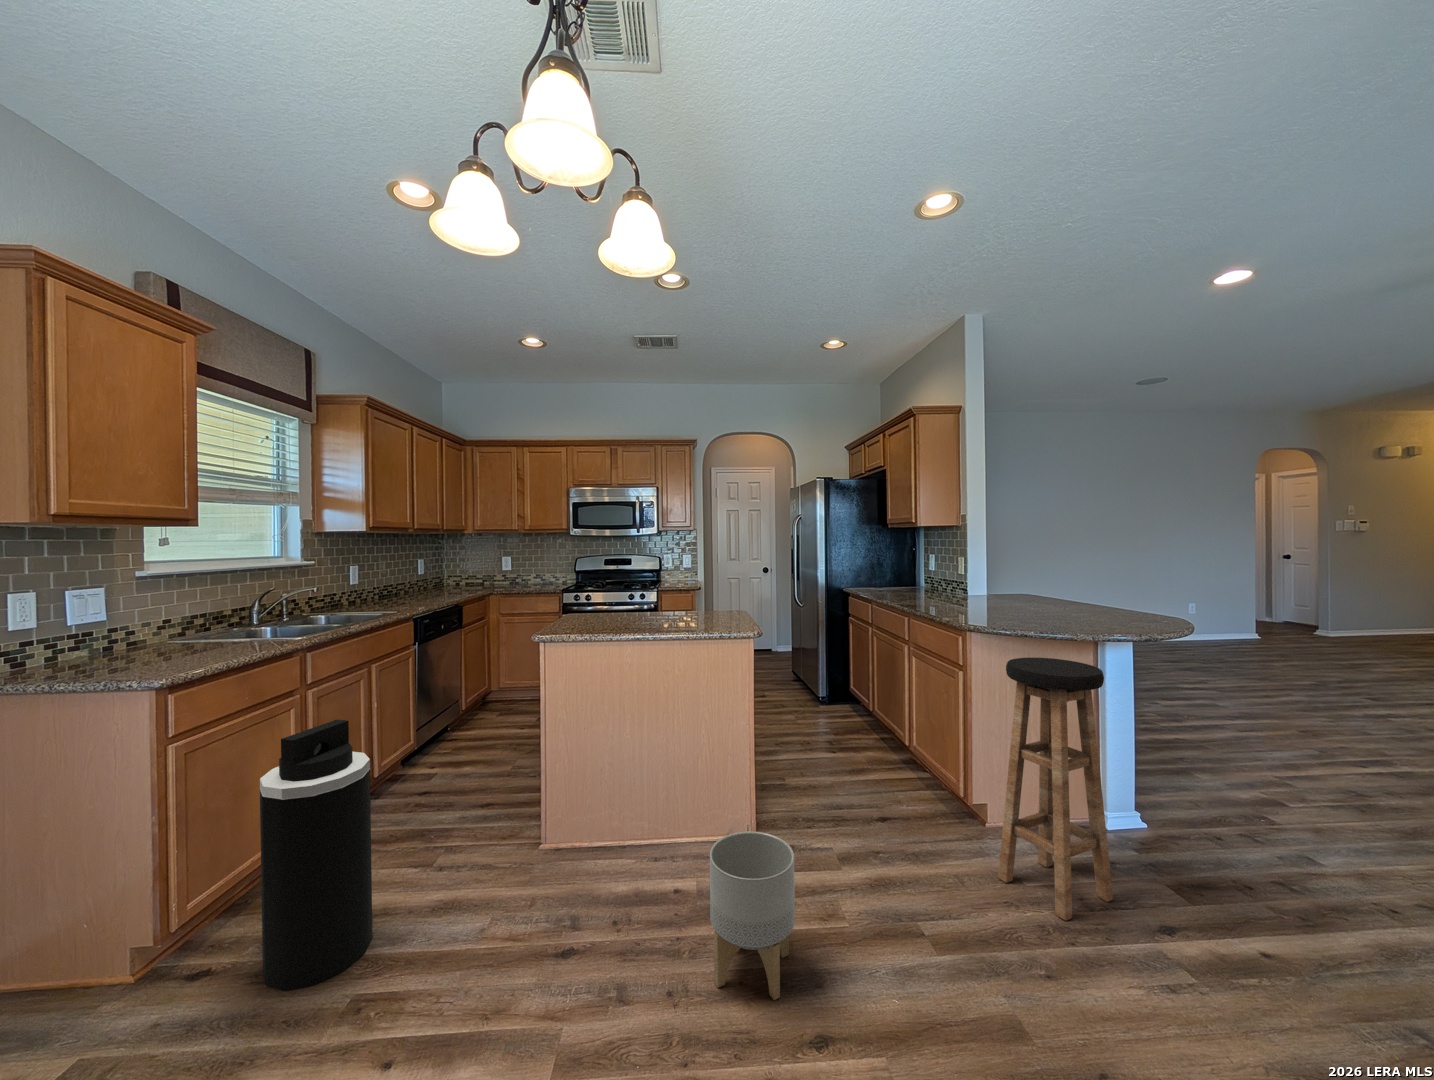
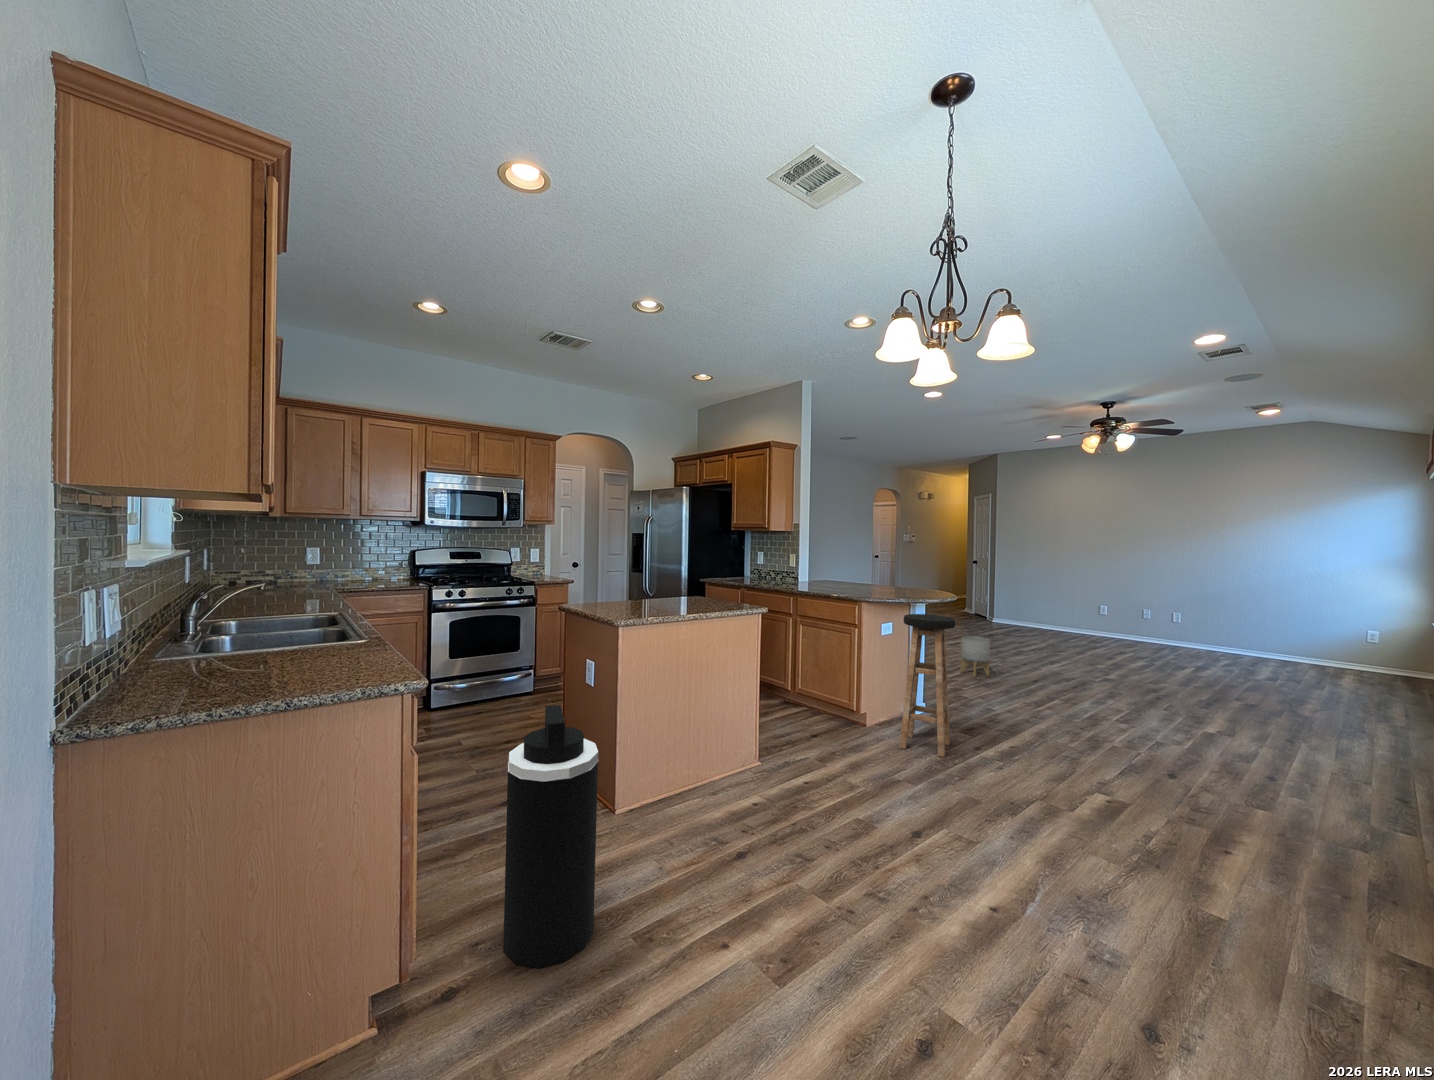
planter: present [710,831,795,1000] -> present [960,636,990,677]

